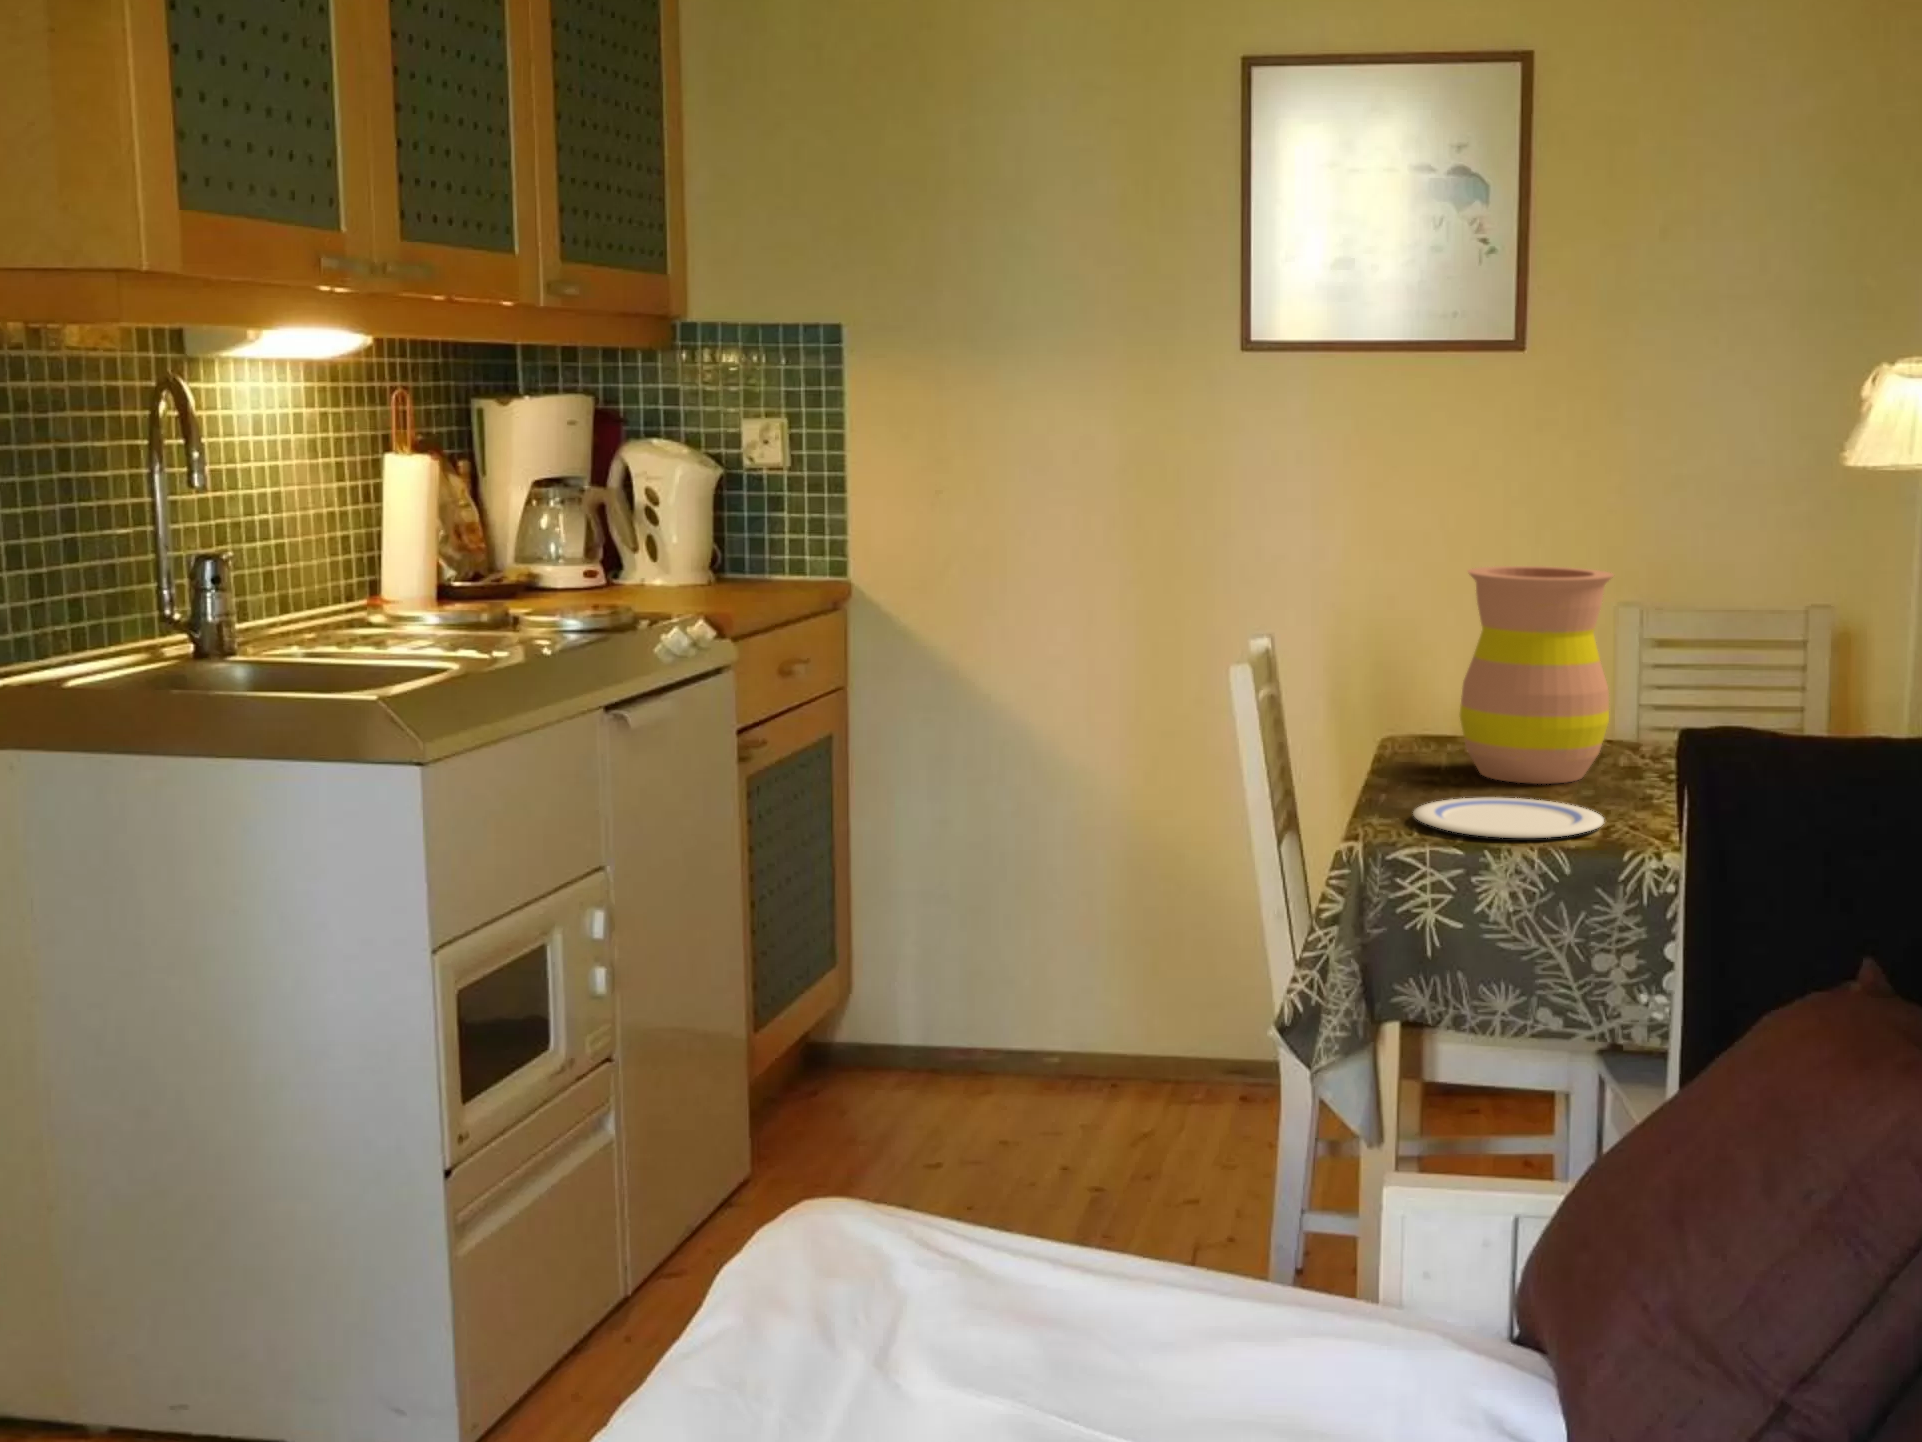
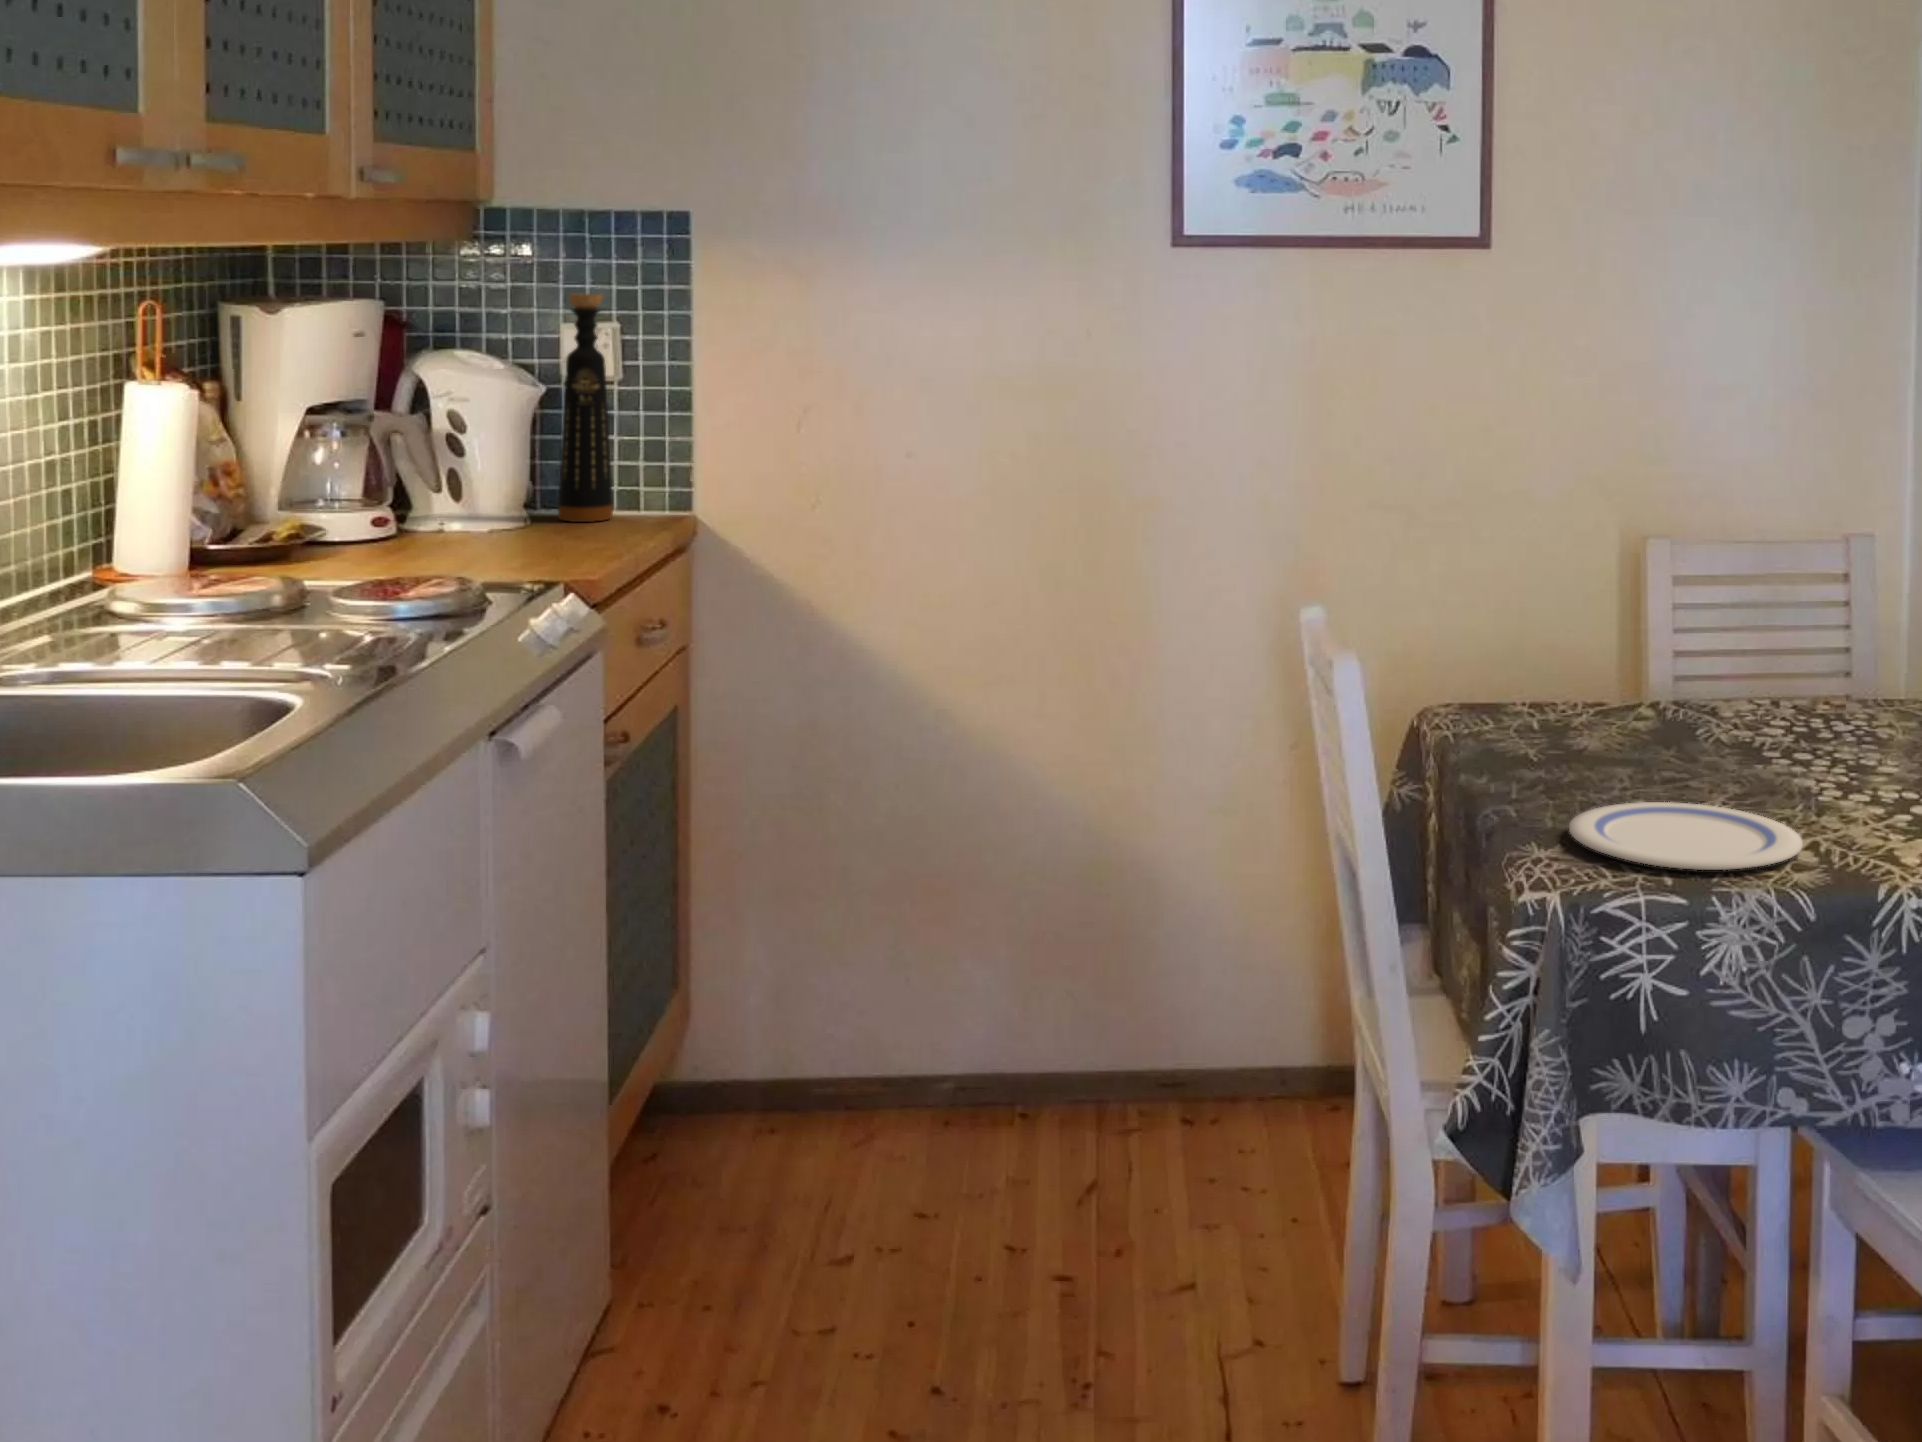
bottle: none [739,394,782,582] -> present [558,294,613,522]
vase: present [1460,566,1613,784] -> none [1541,509,1721,771]

